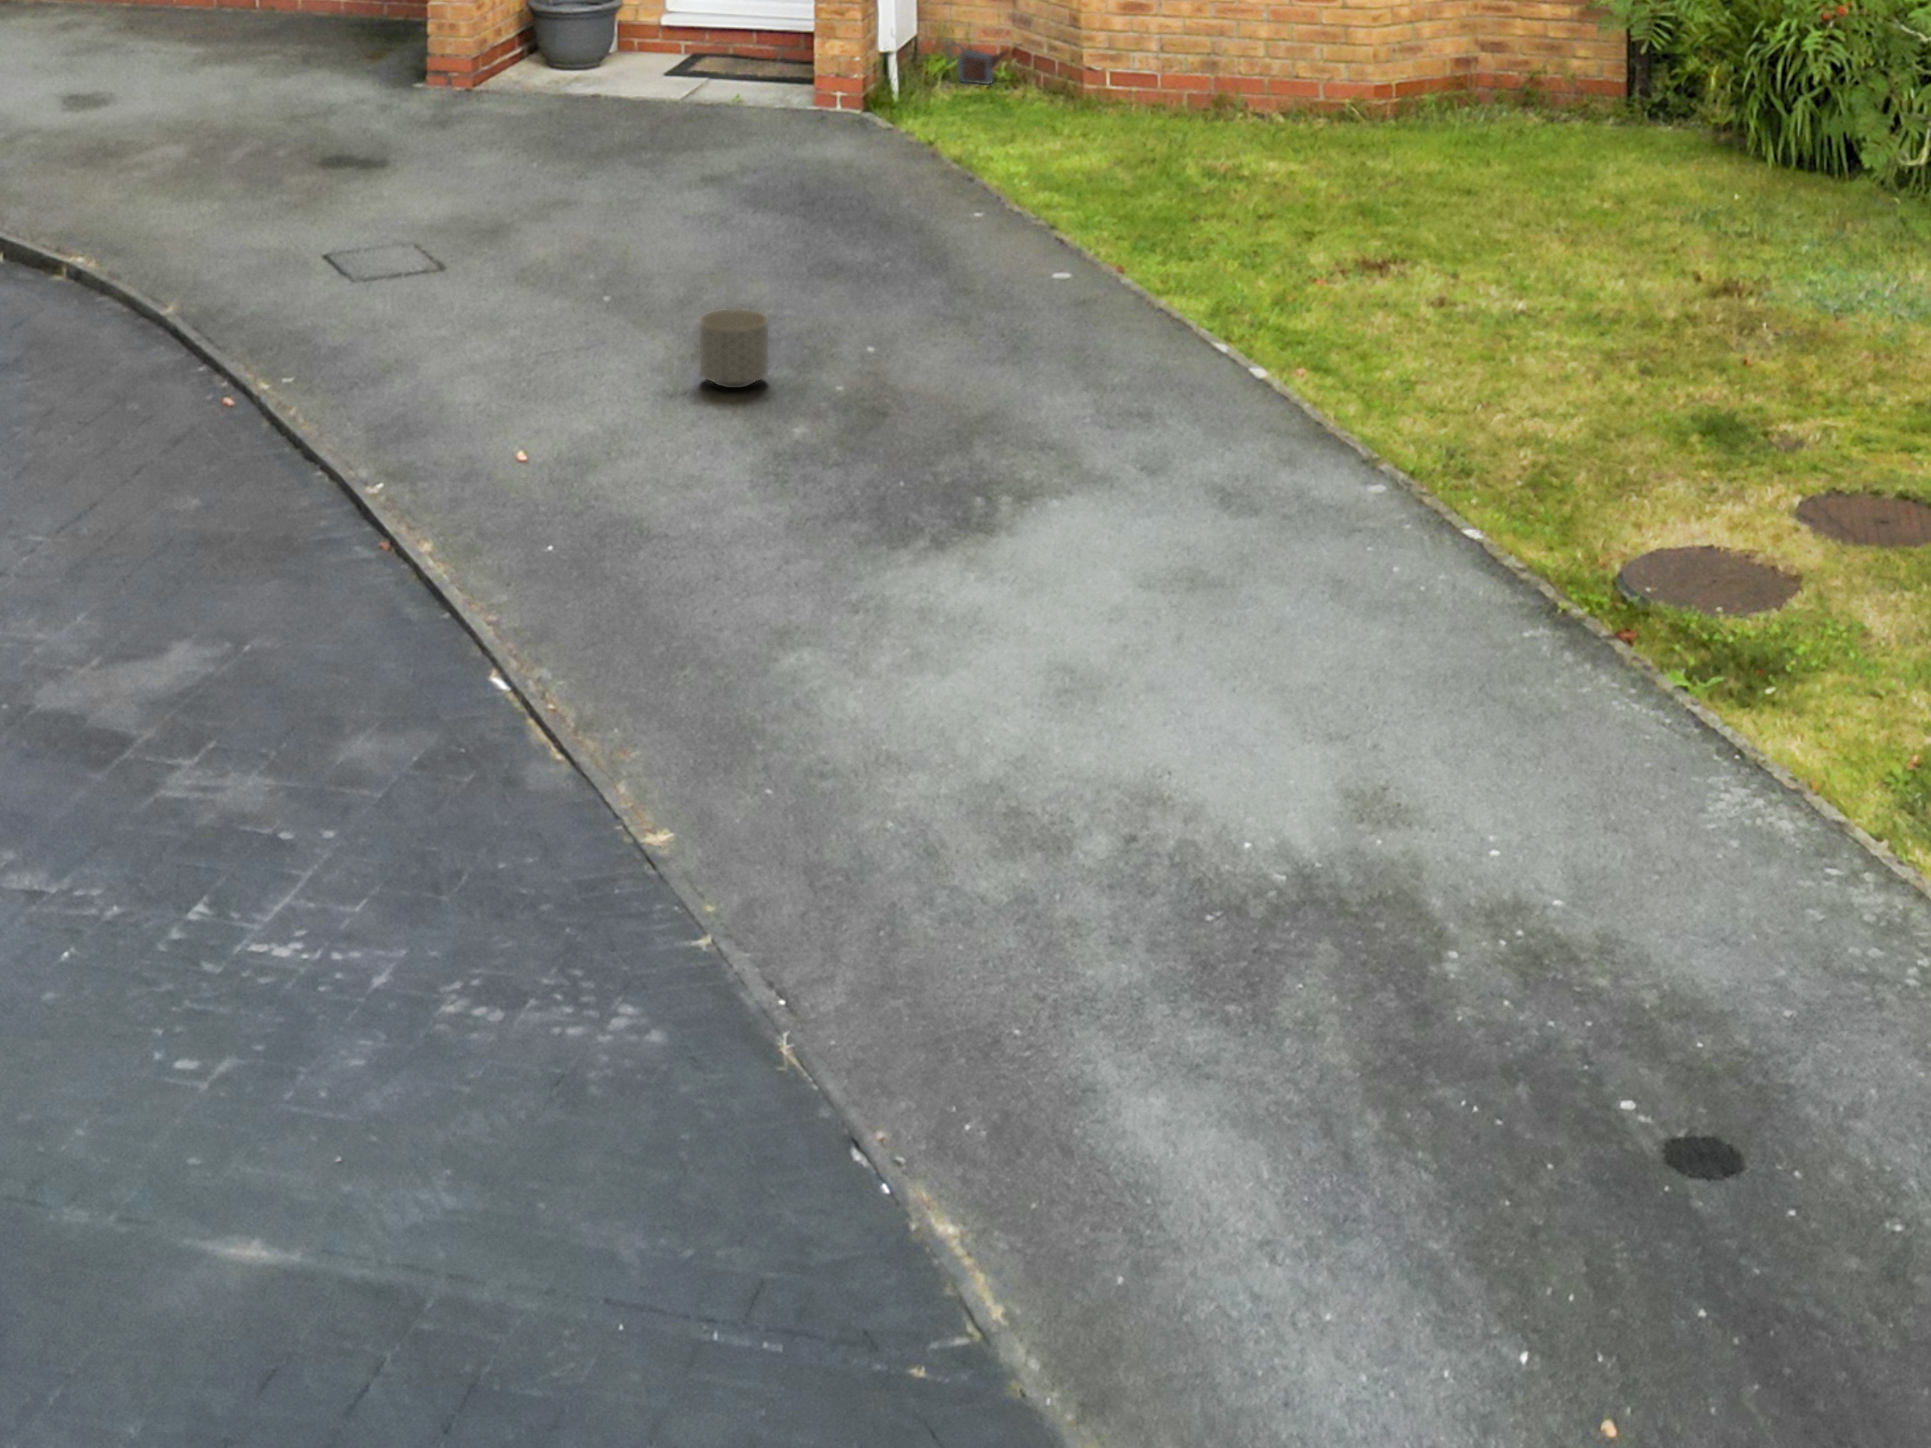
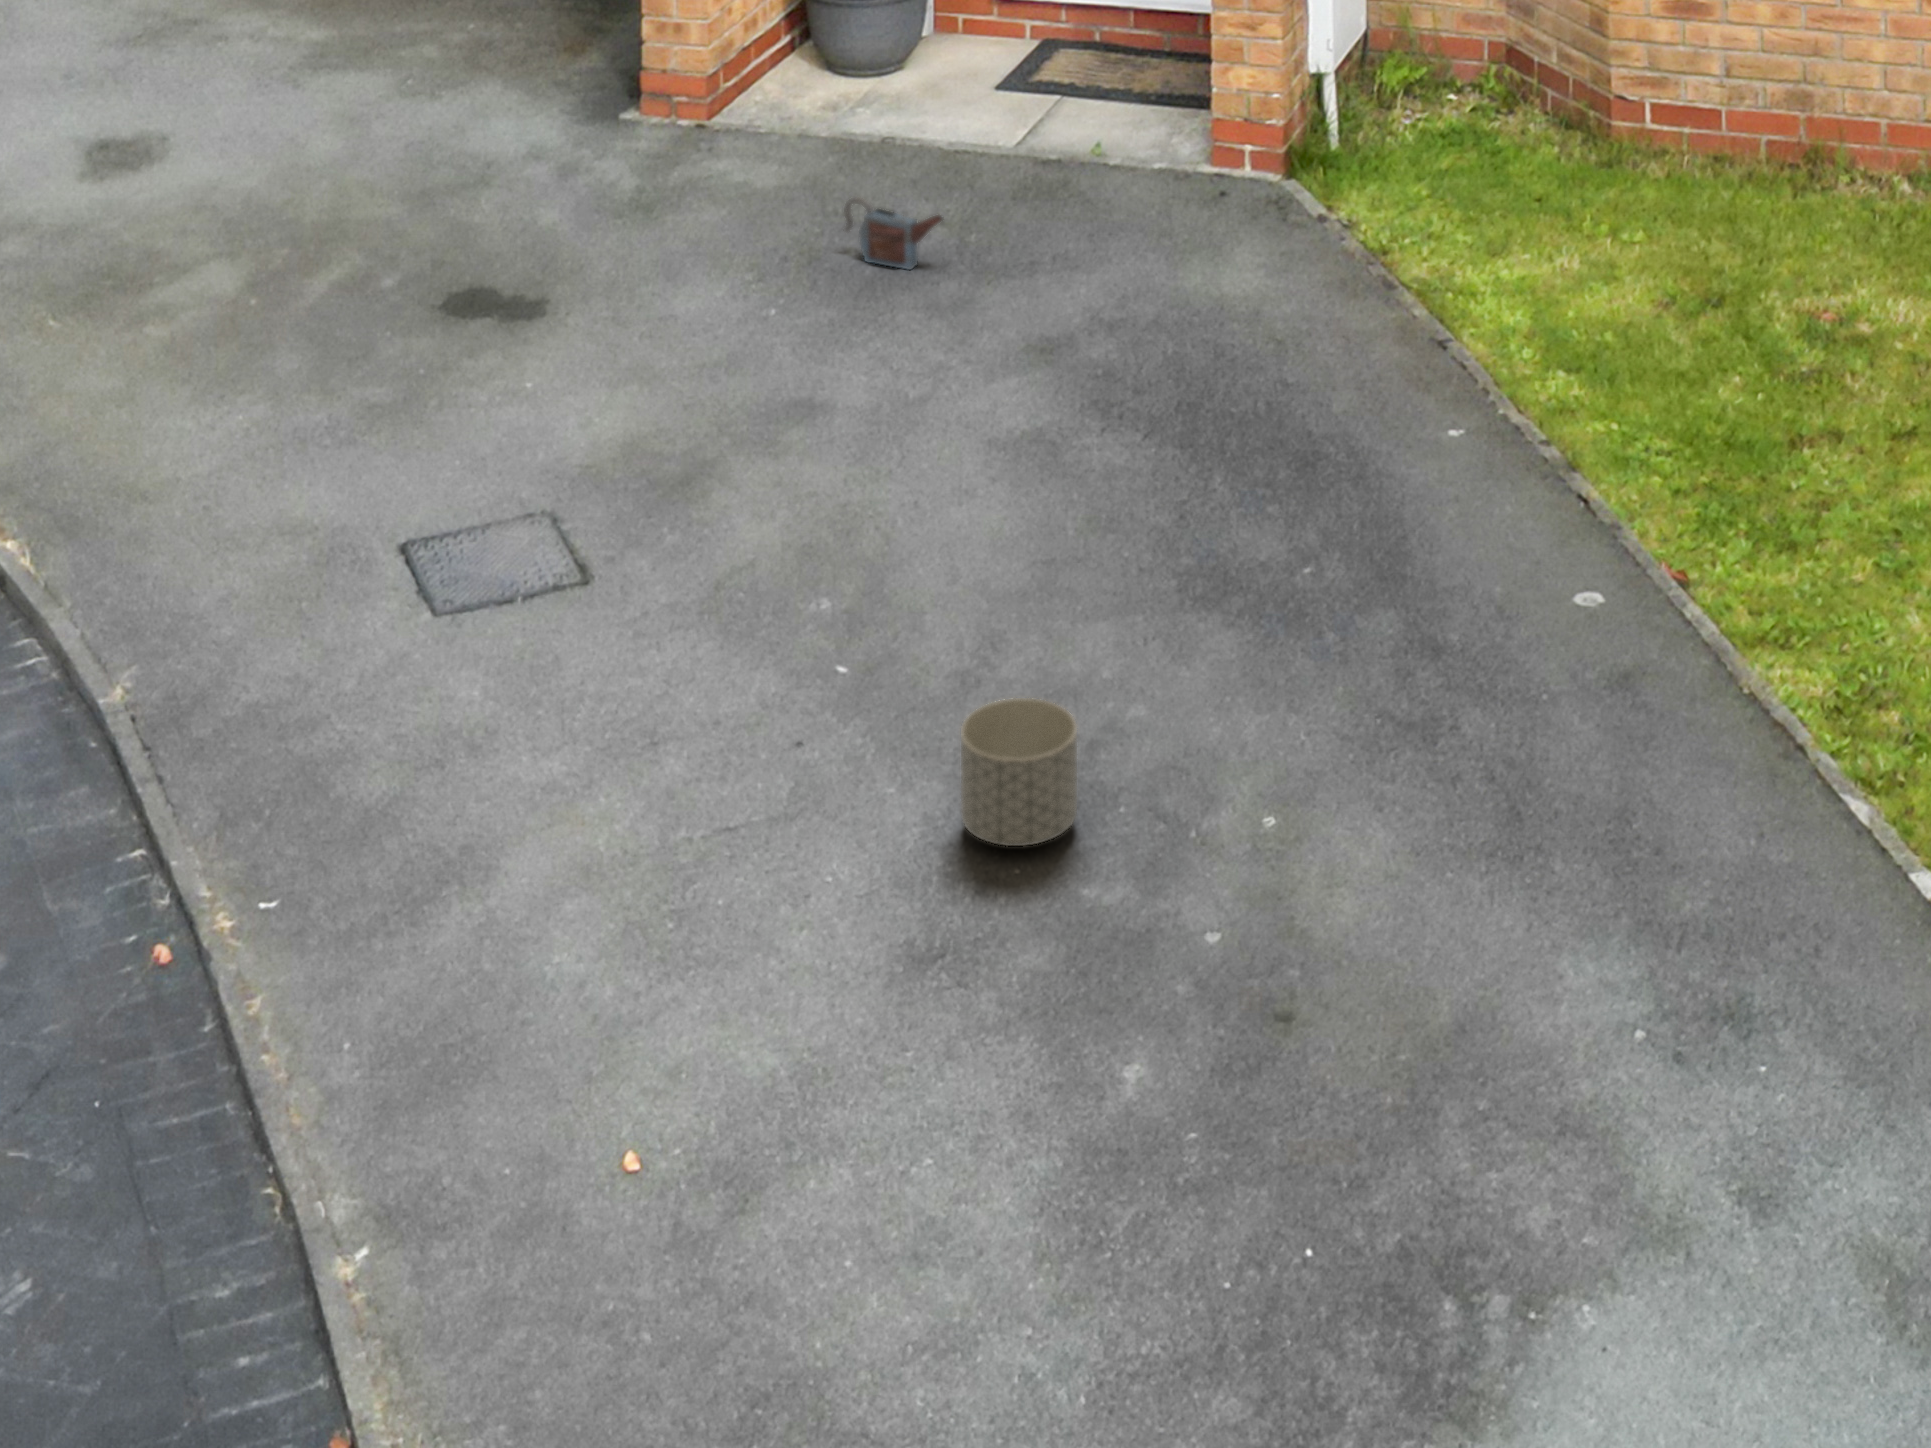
watering can: present [946,43,1008,84] -> present [843,197,942,269]

